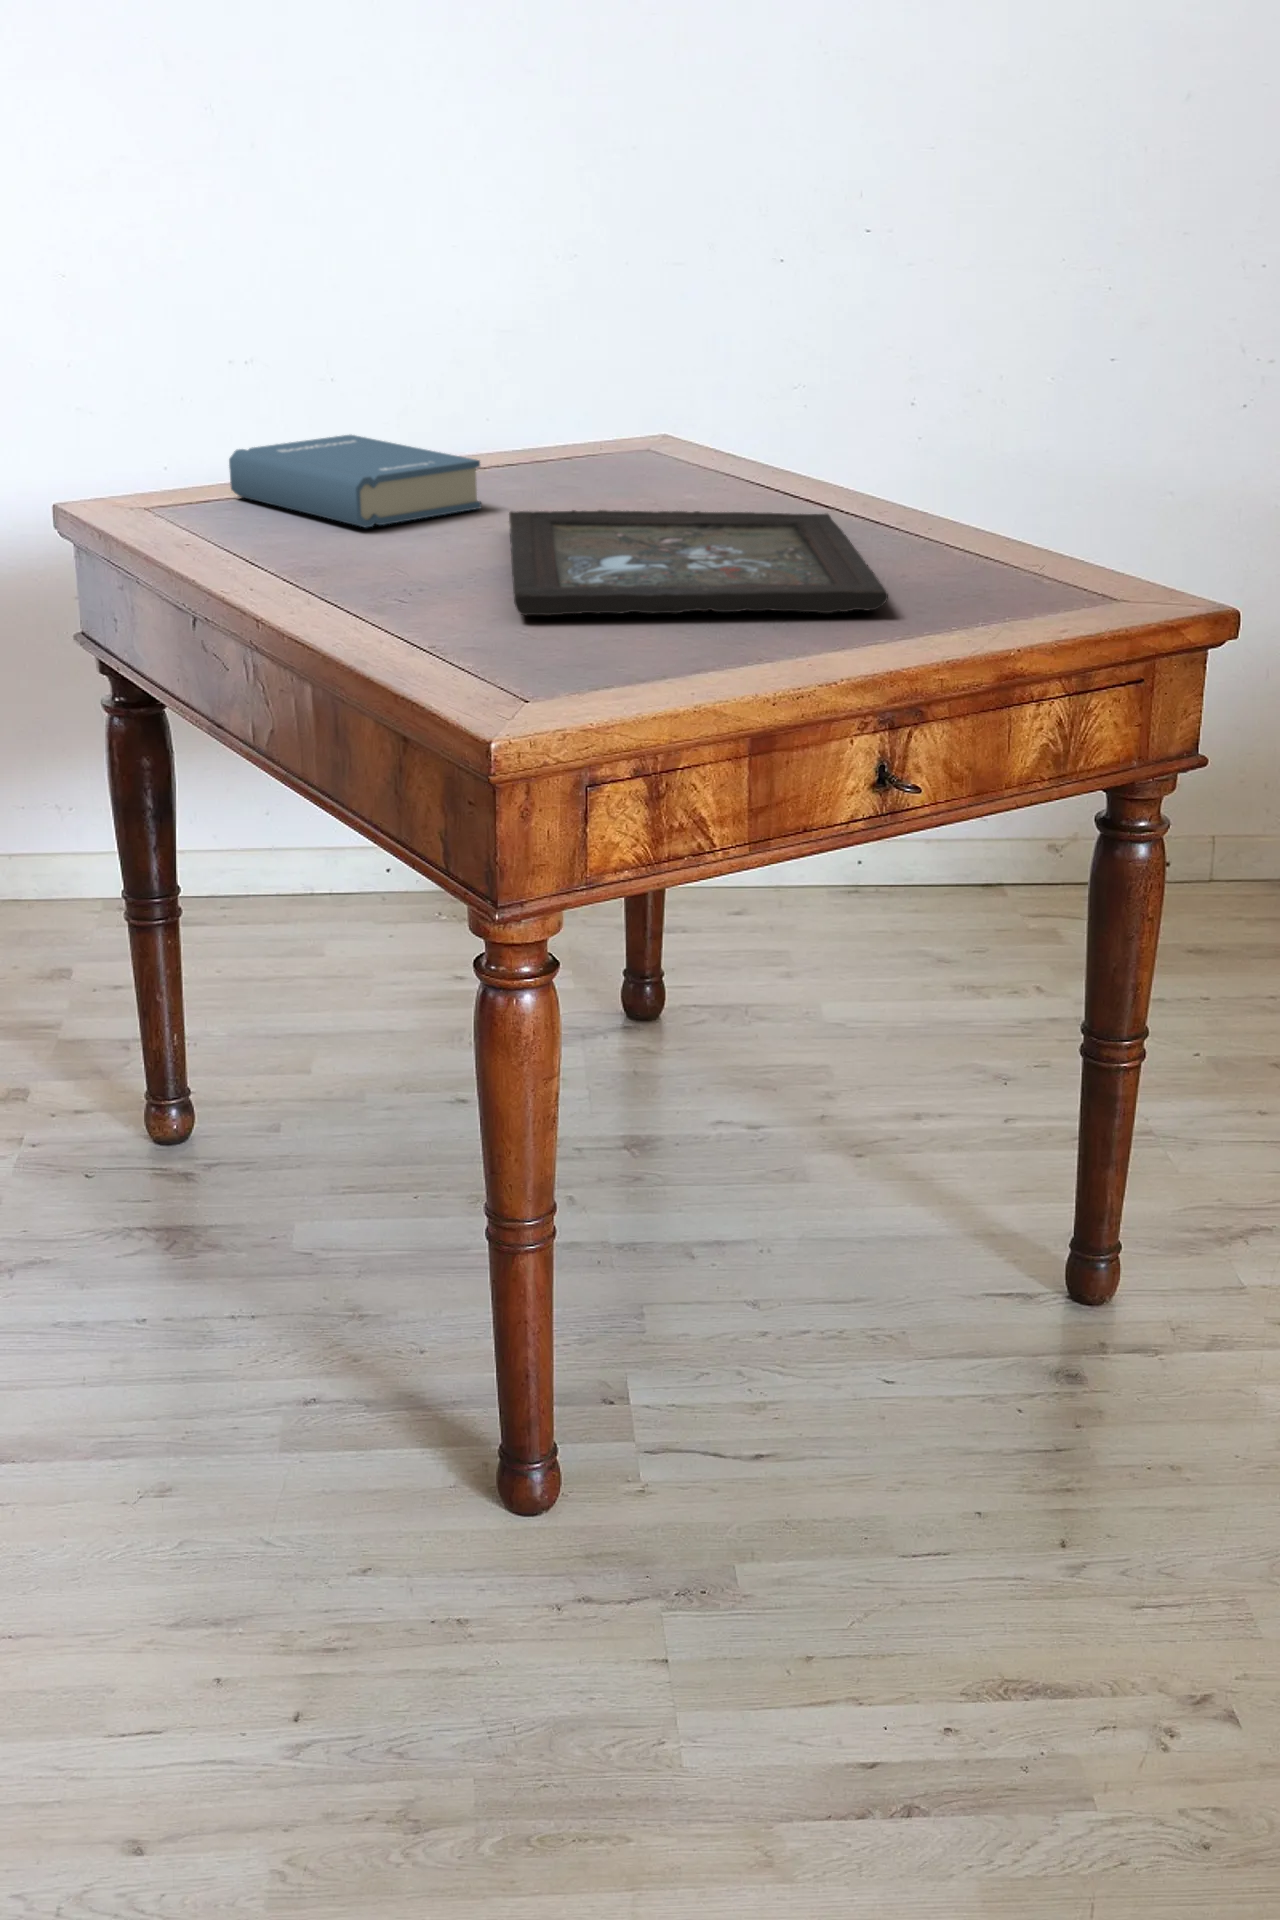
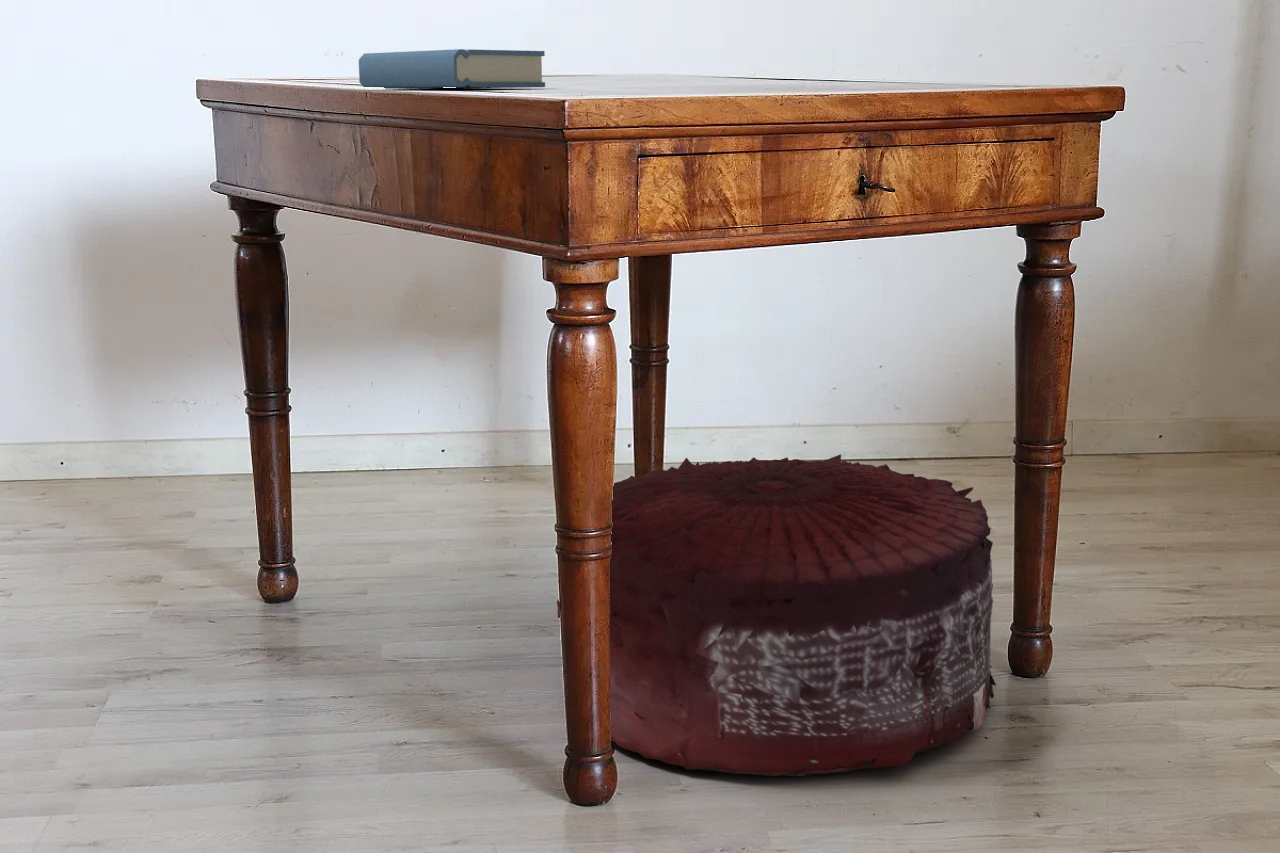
tray: present [509,510,888,616] -> none [567,68,859,89]
pouf: none [492,1006,1044,1478] -> present [557,455,996,776]

